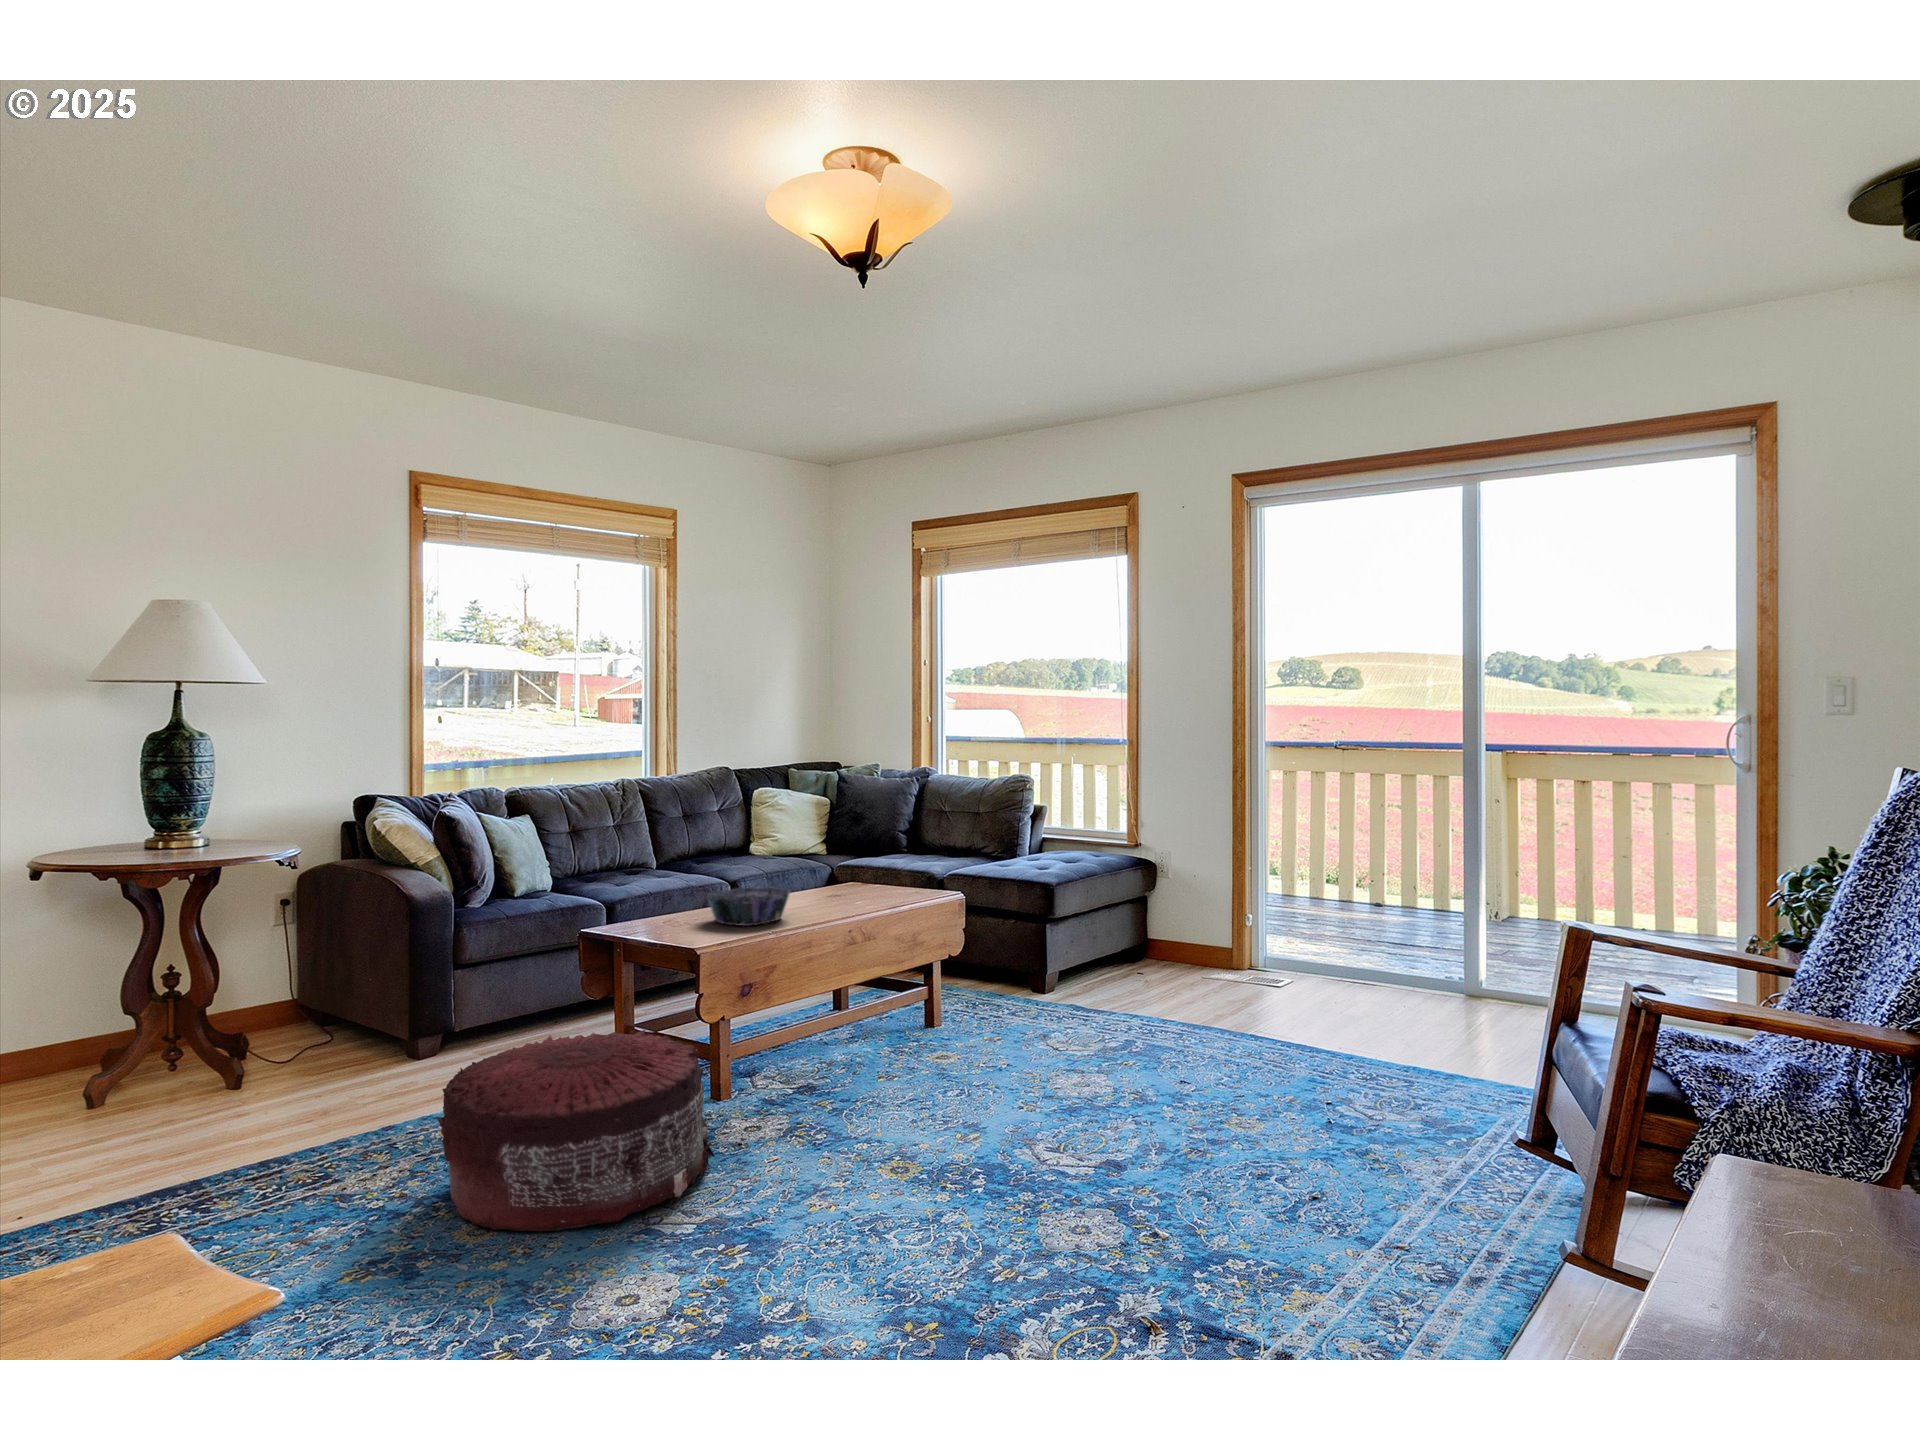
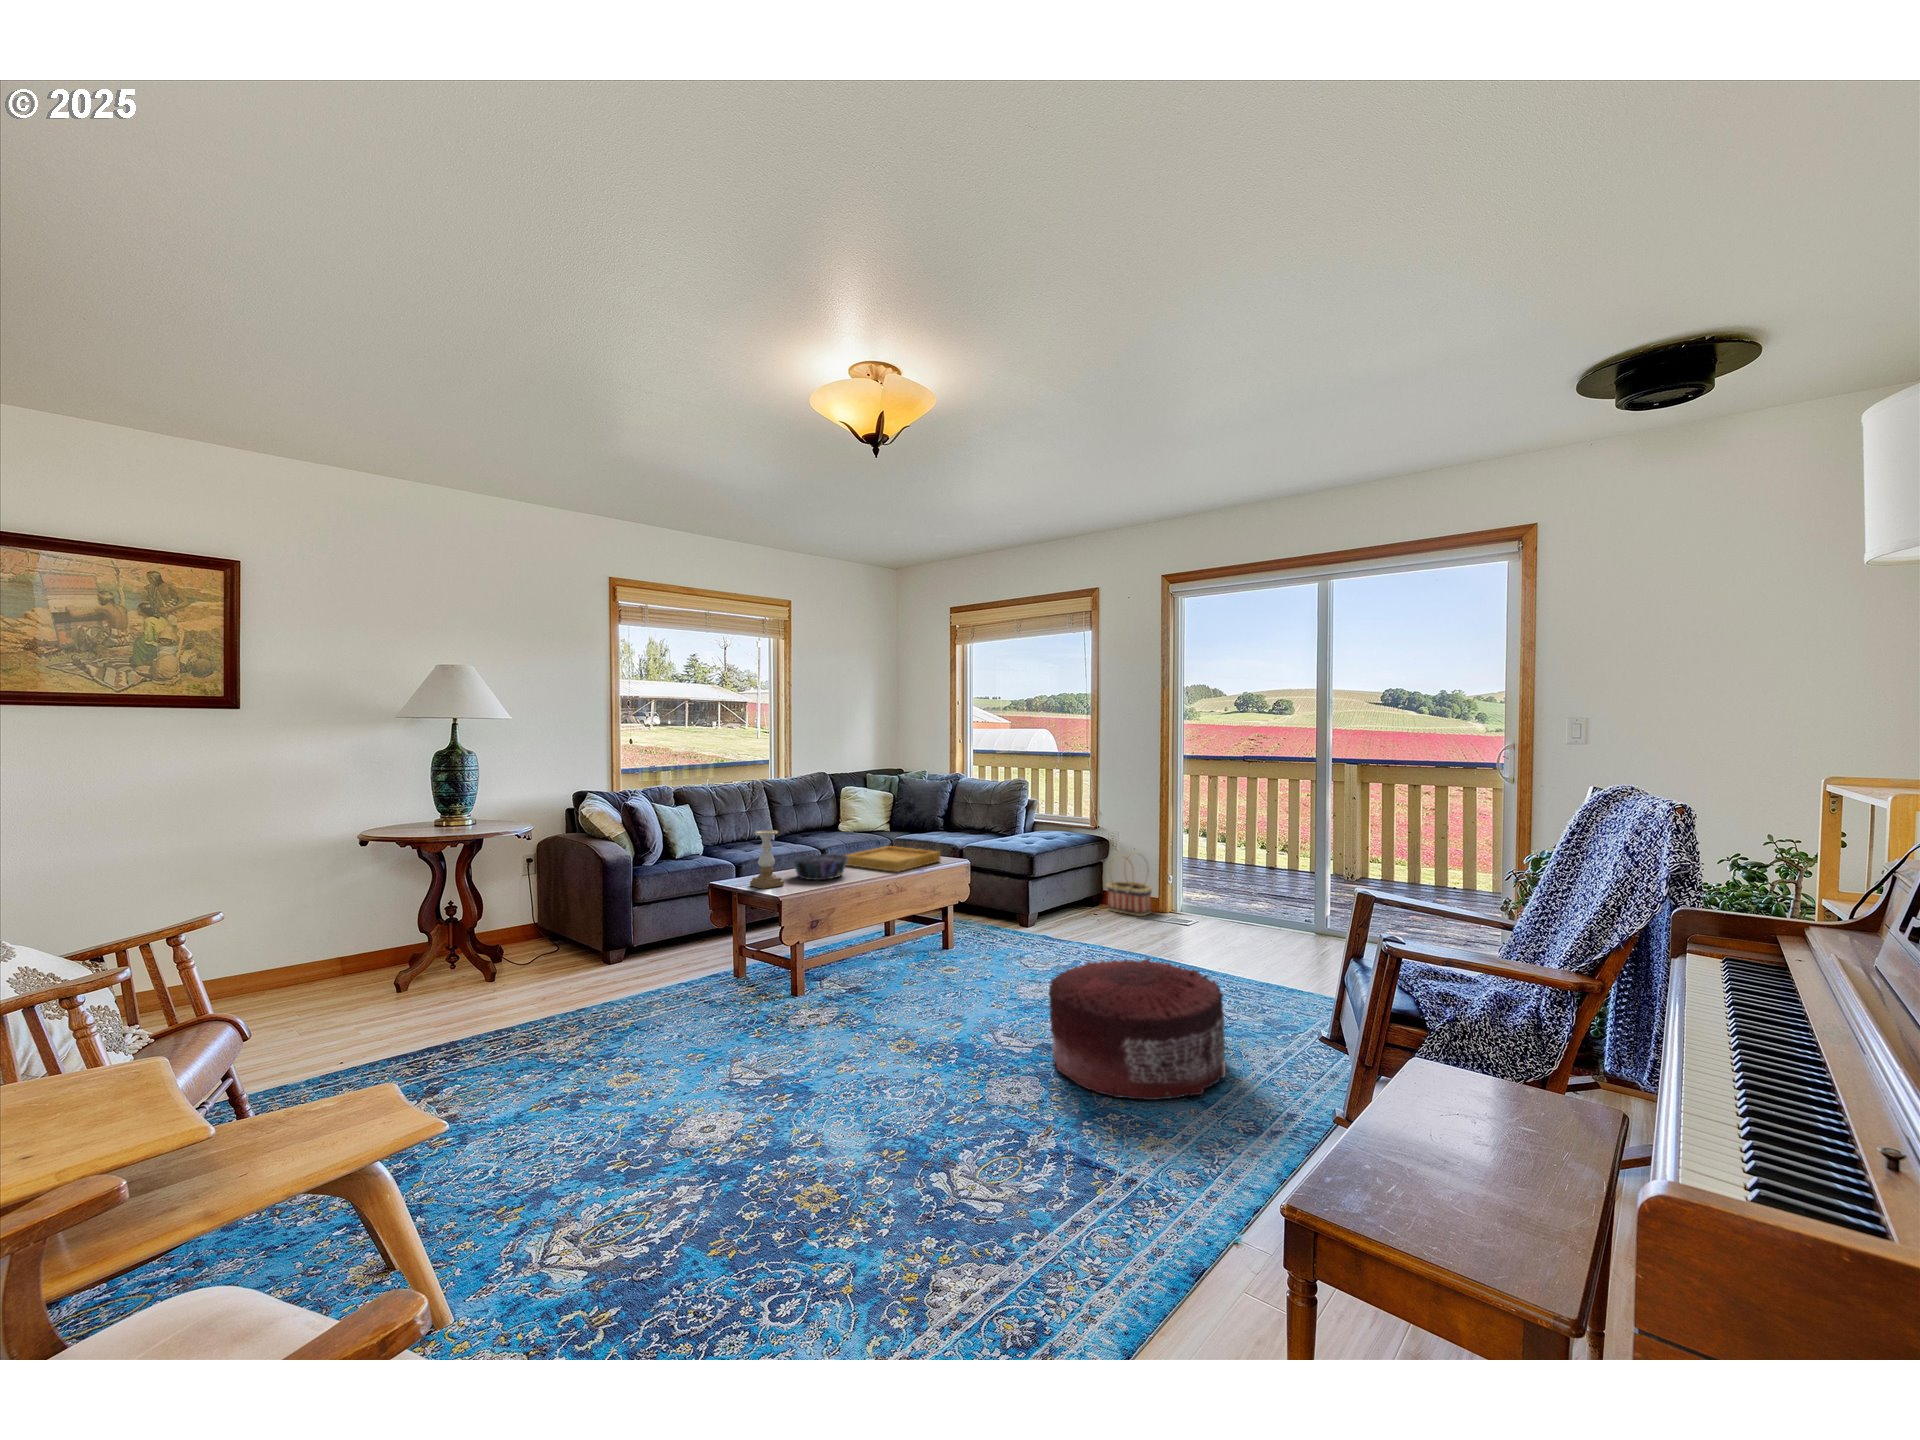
candle holder: none [646,851,698,939] -> present [750,830,784,889]
tray: none [778,875,921,913] -> present [845,846,940,872]
basket: none [1150,882,1216,974] -> present [1107,856,1152,916]
pouf: present [438,1030,715,1231] -> present [1049,958,1226,1100]

